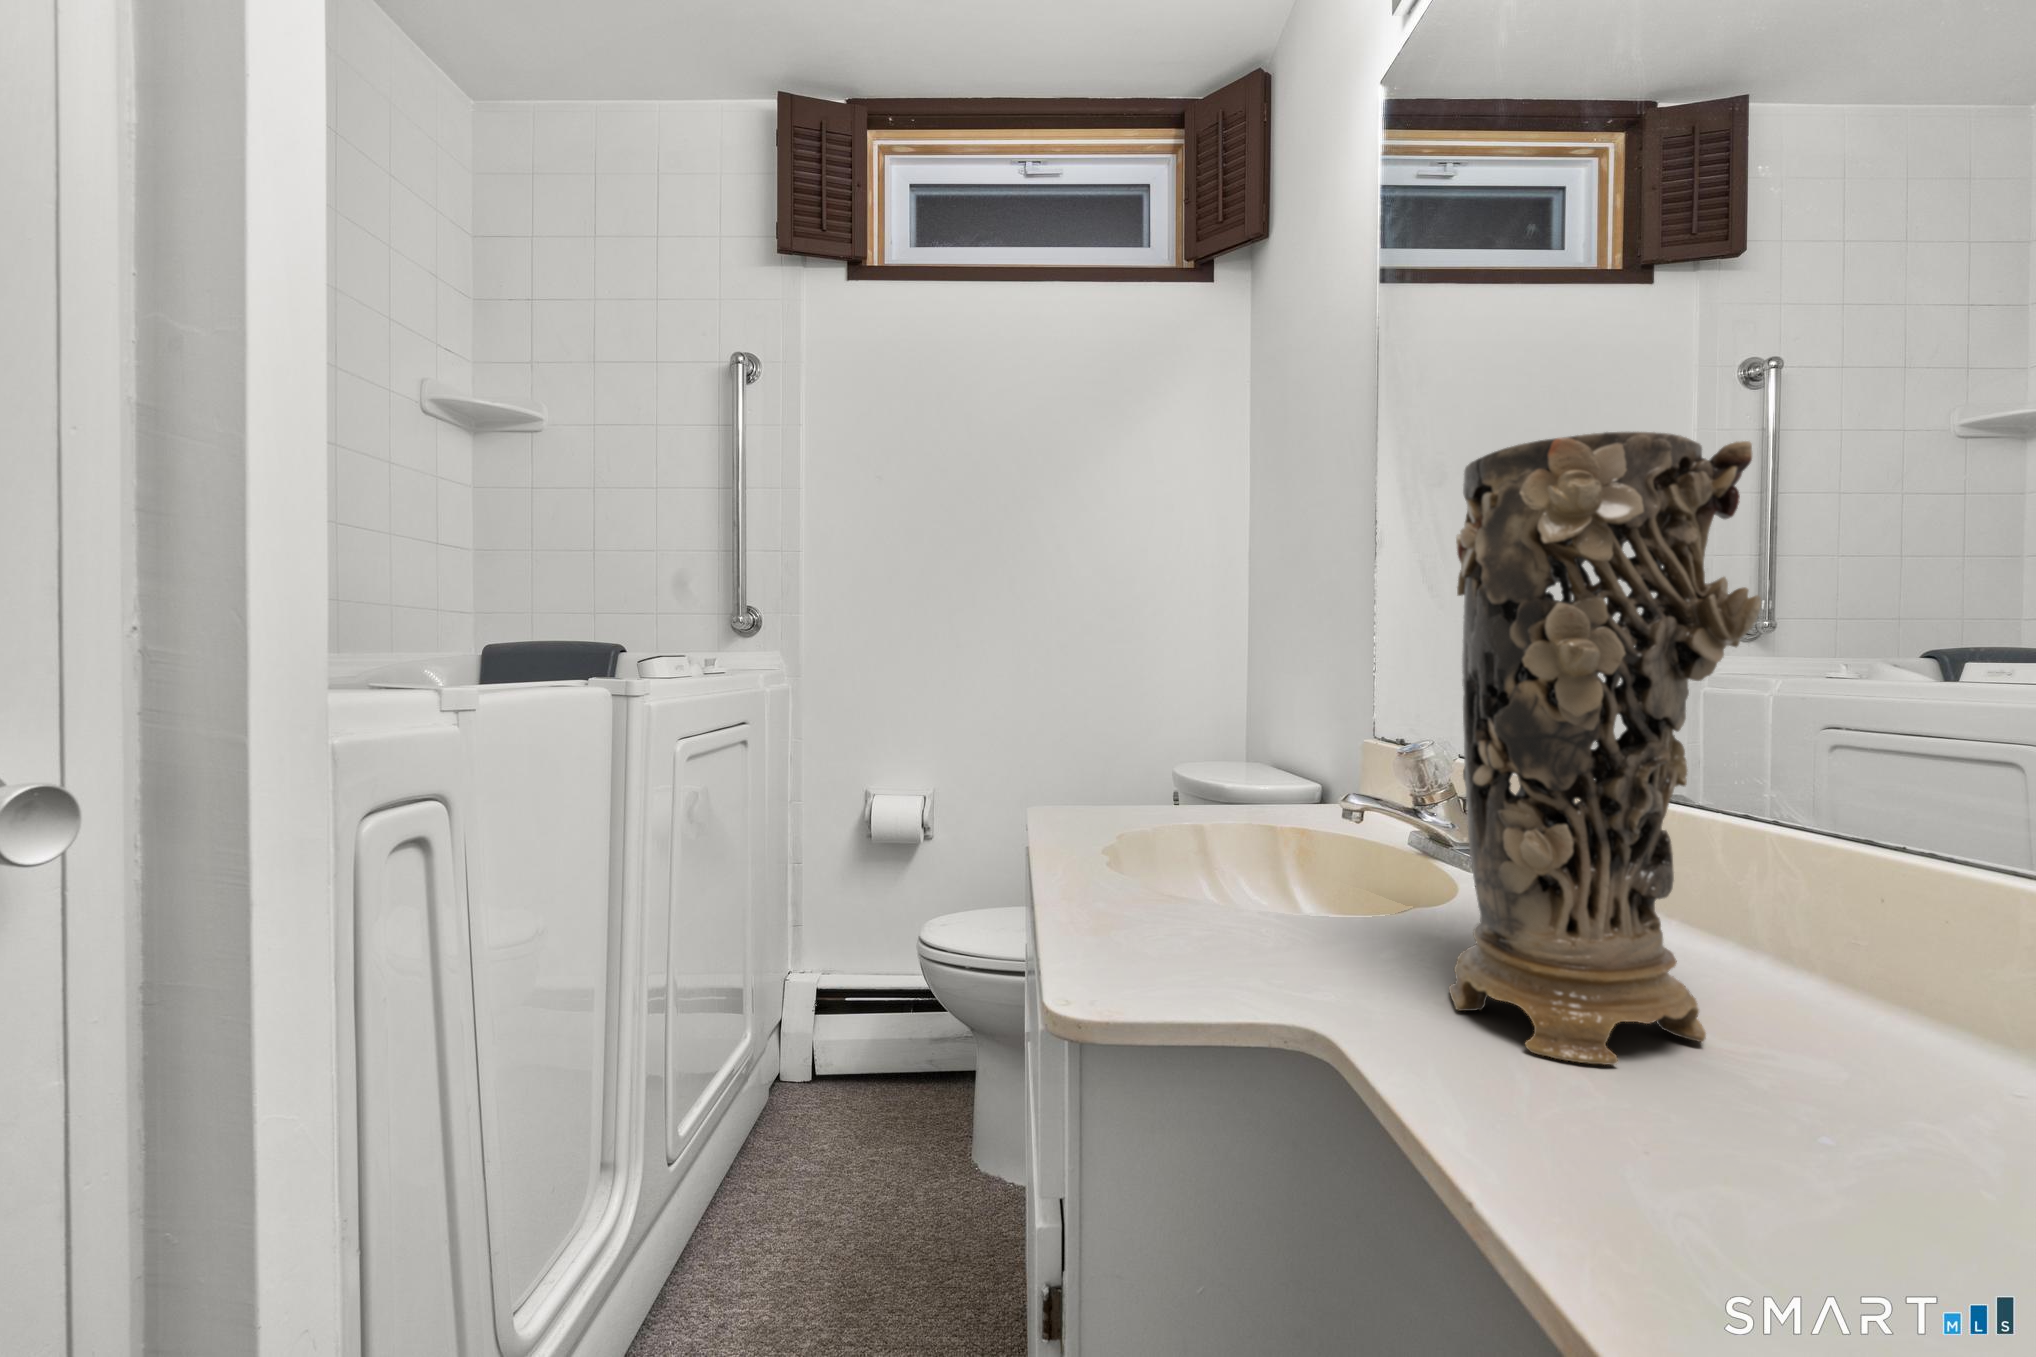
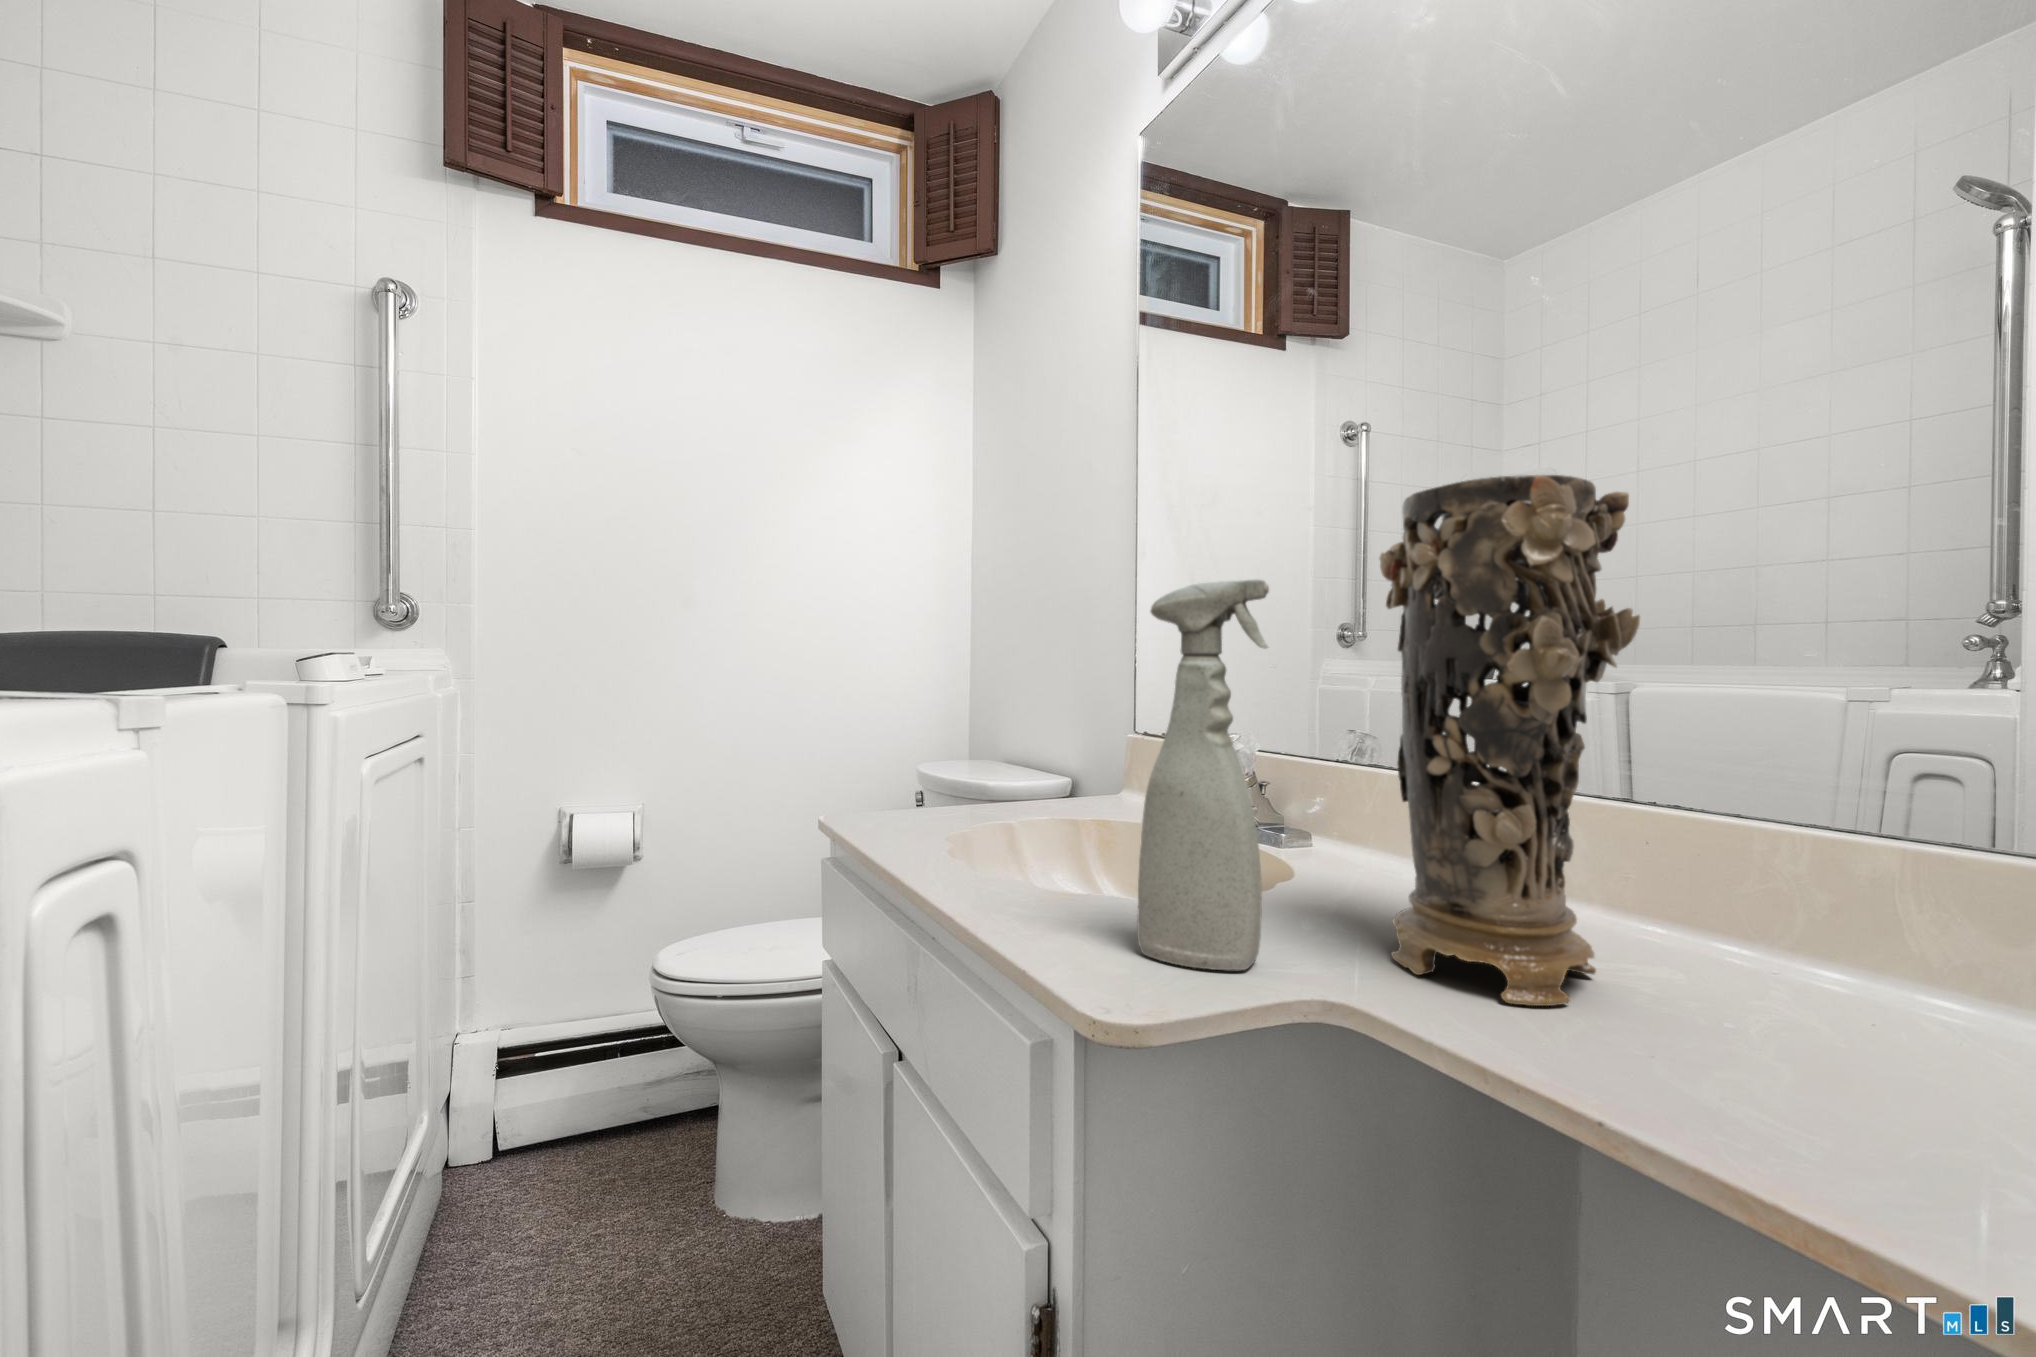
spray bottle: none [1170,572,1292,978] -> present [1137,579,1269,970]

